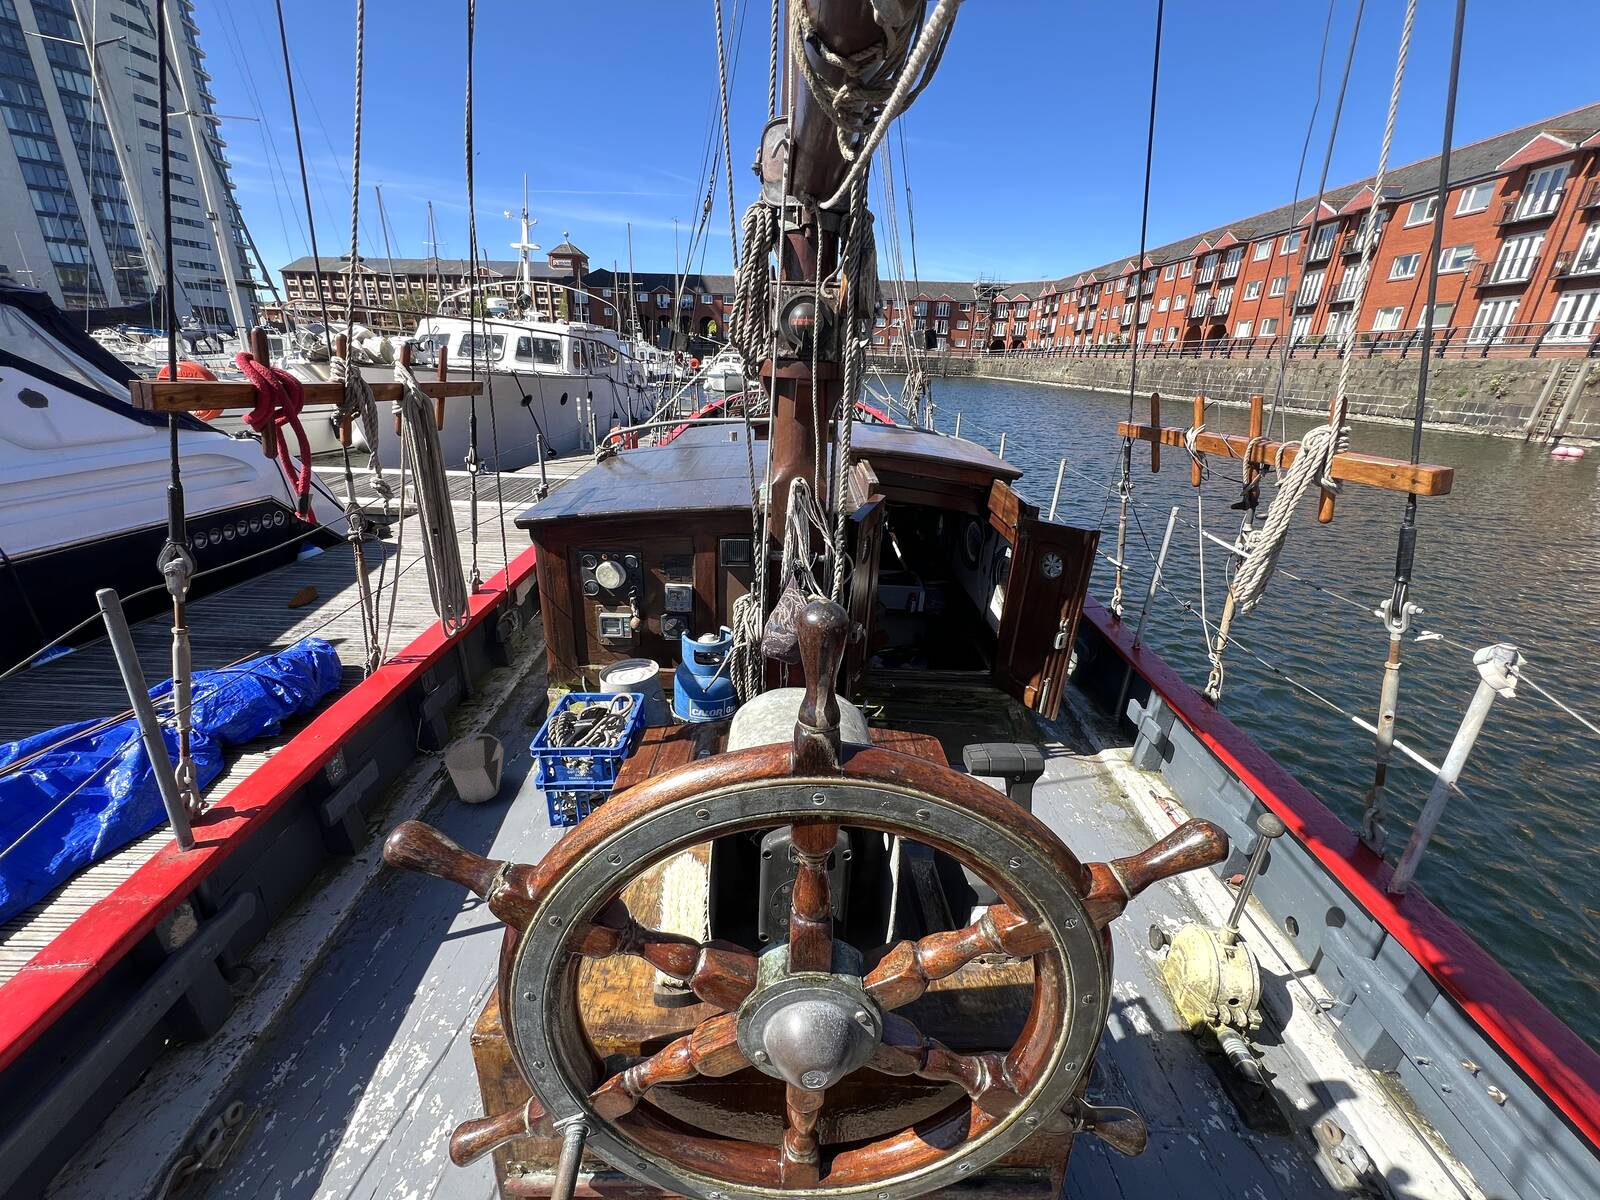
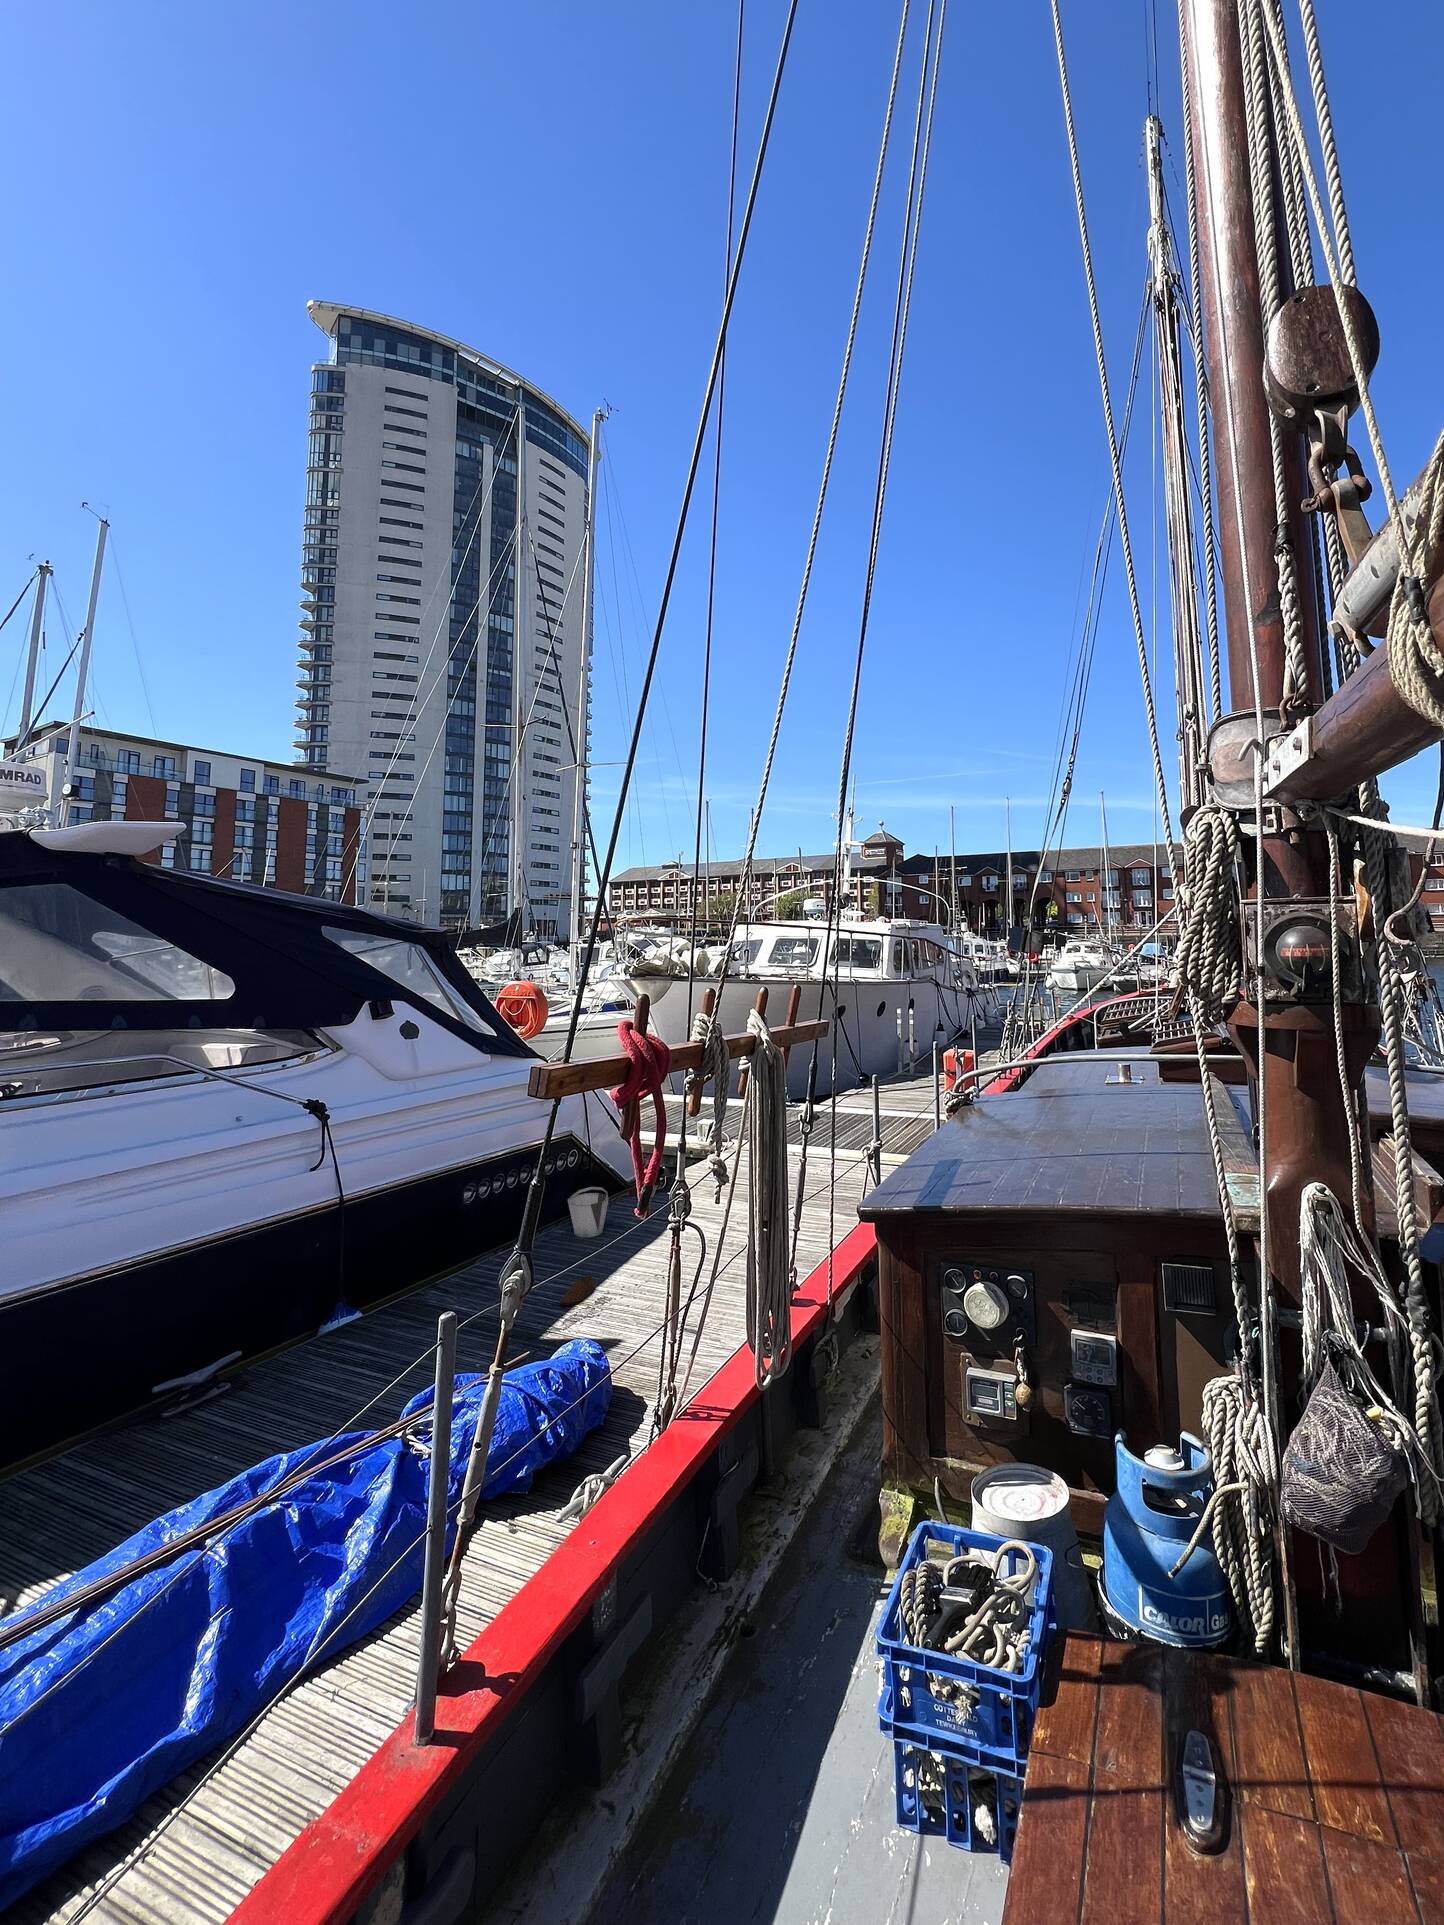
bucket: present [444,734,504,803] -> present [568,1187,609,1238]

